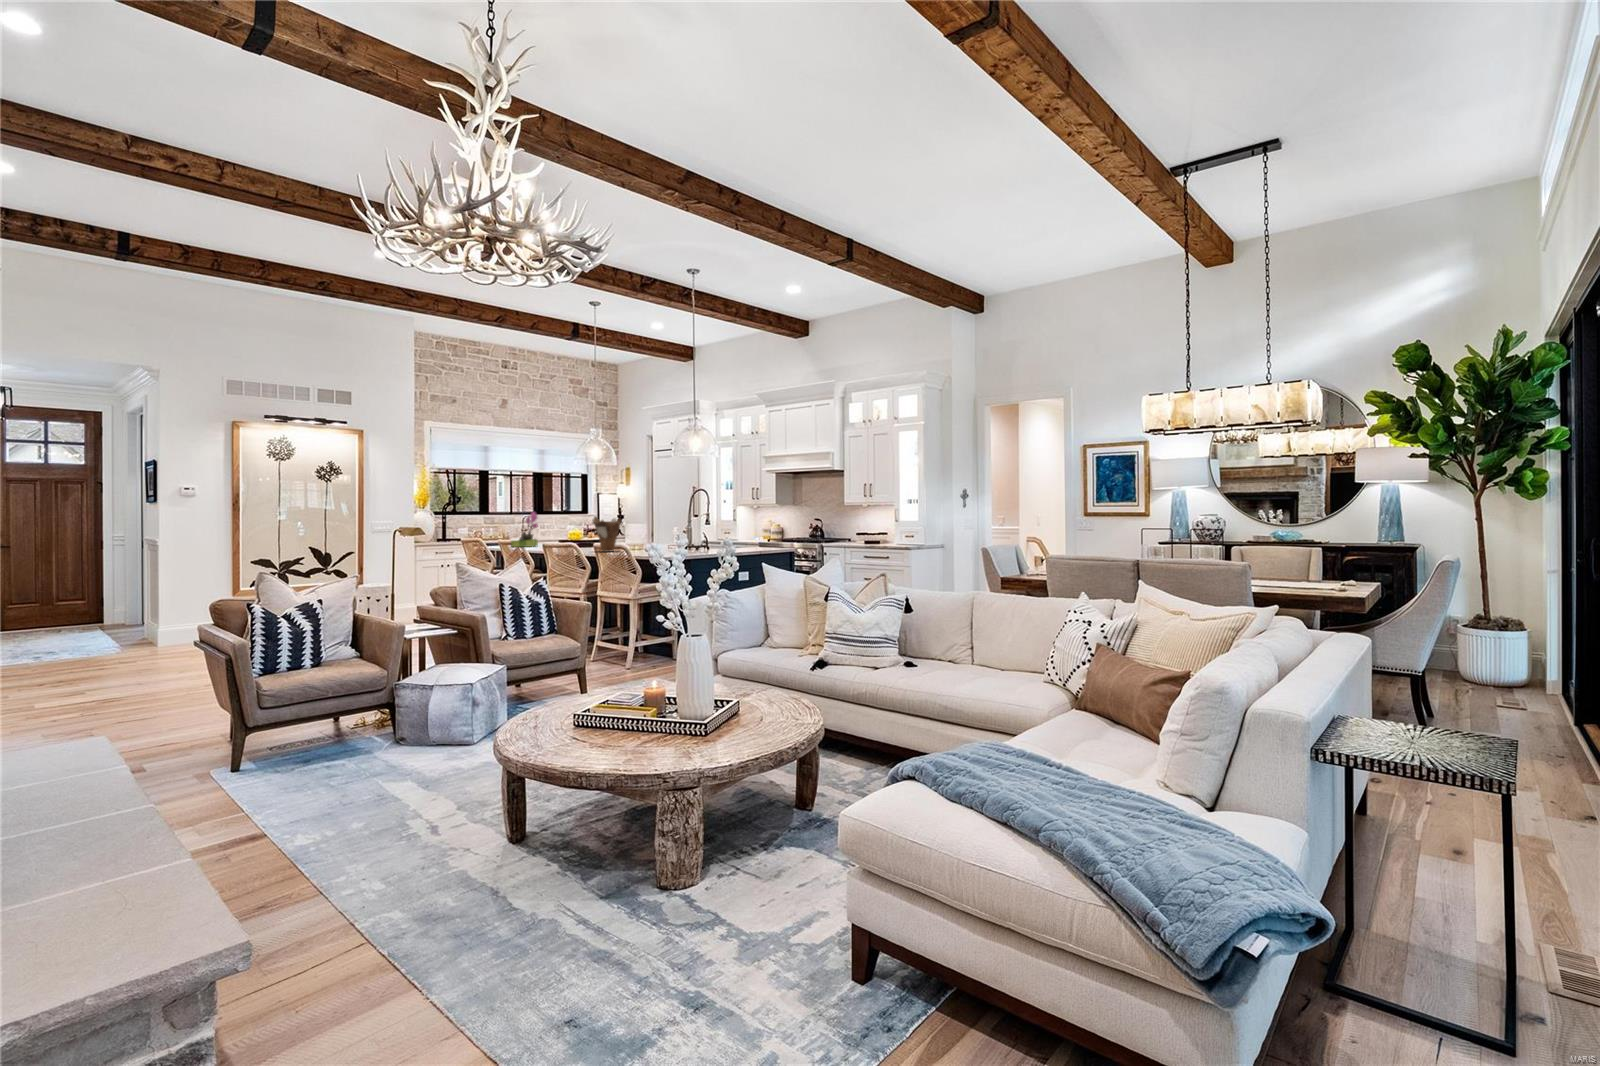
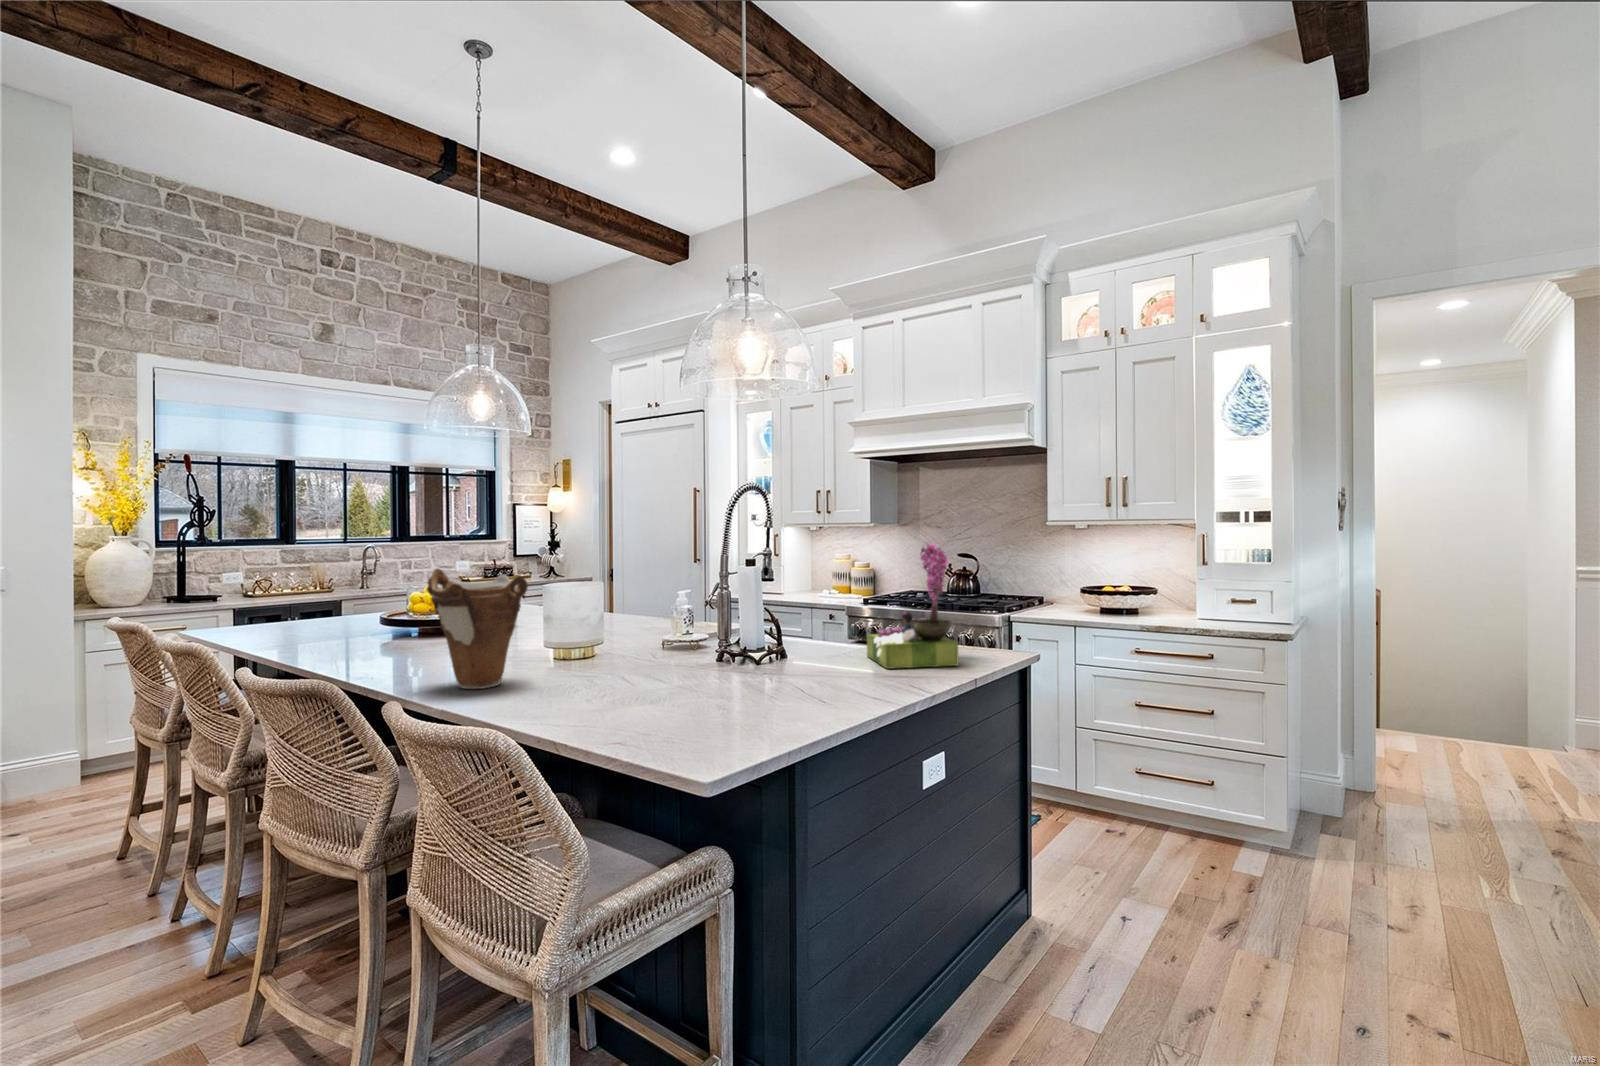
flower arrangement: present [511,512,538,547] -> present [867,543,958,669]

